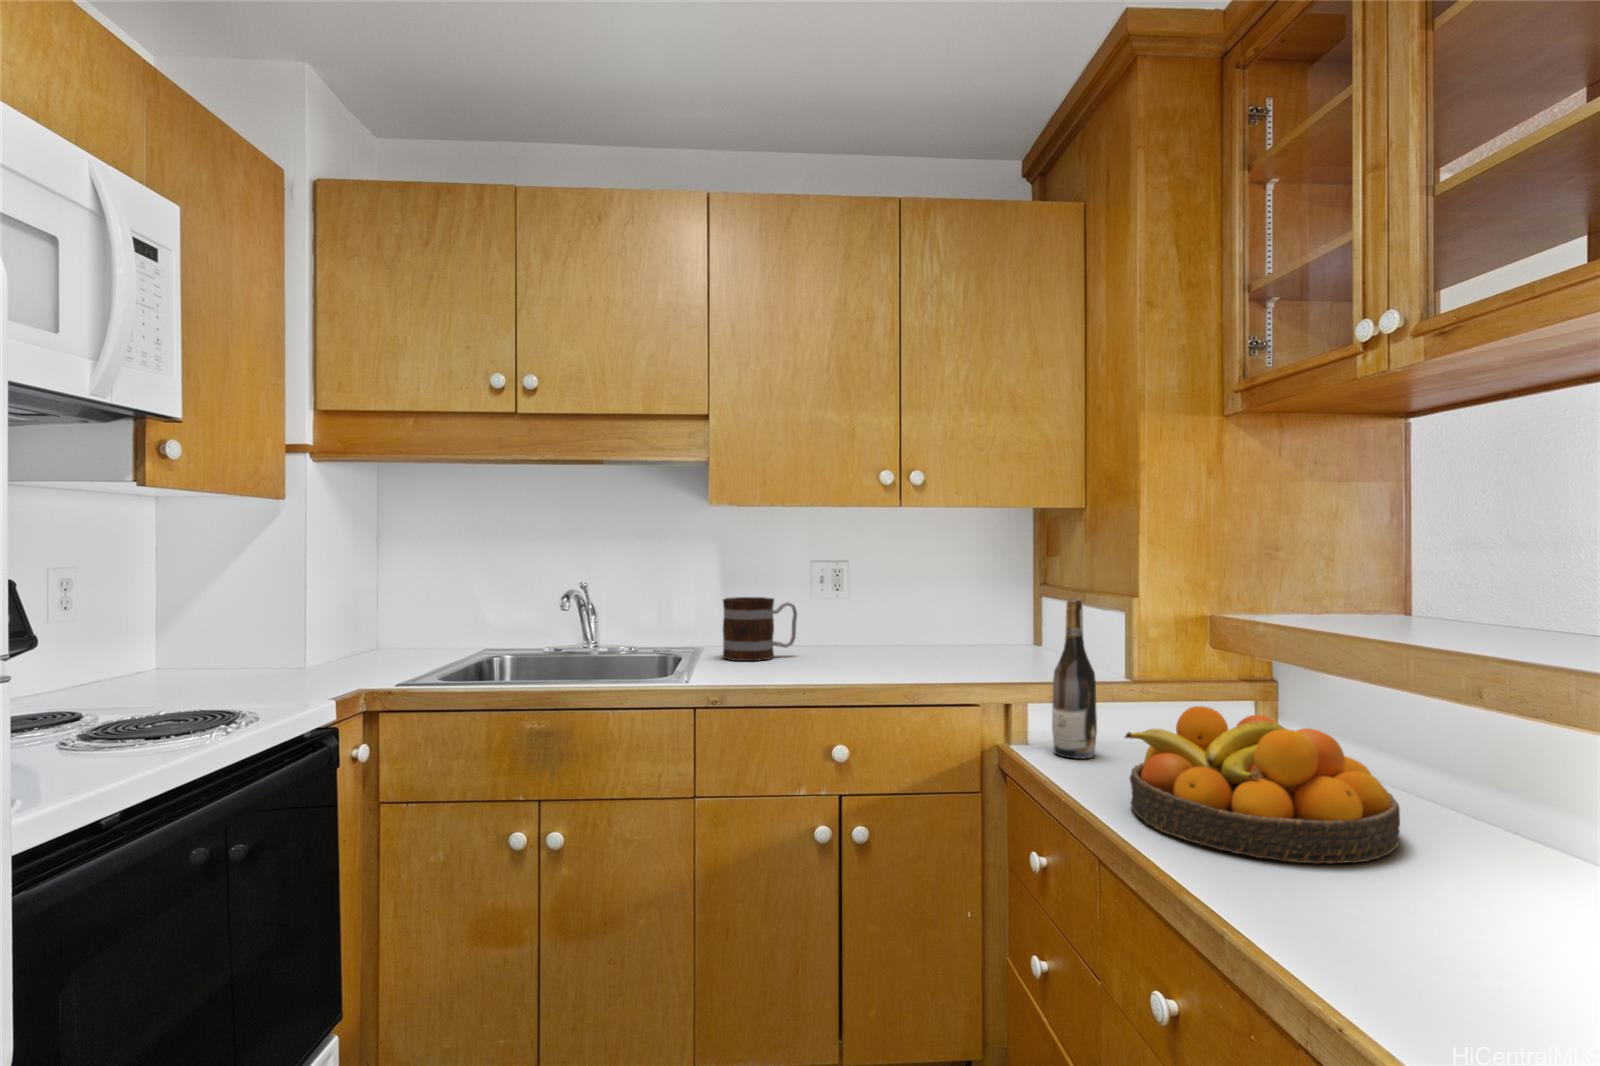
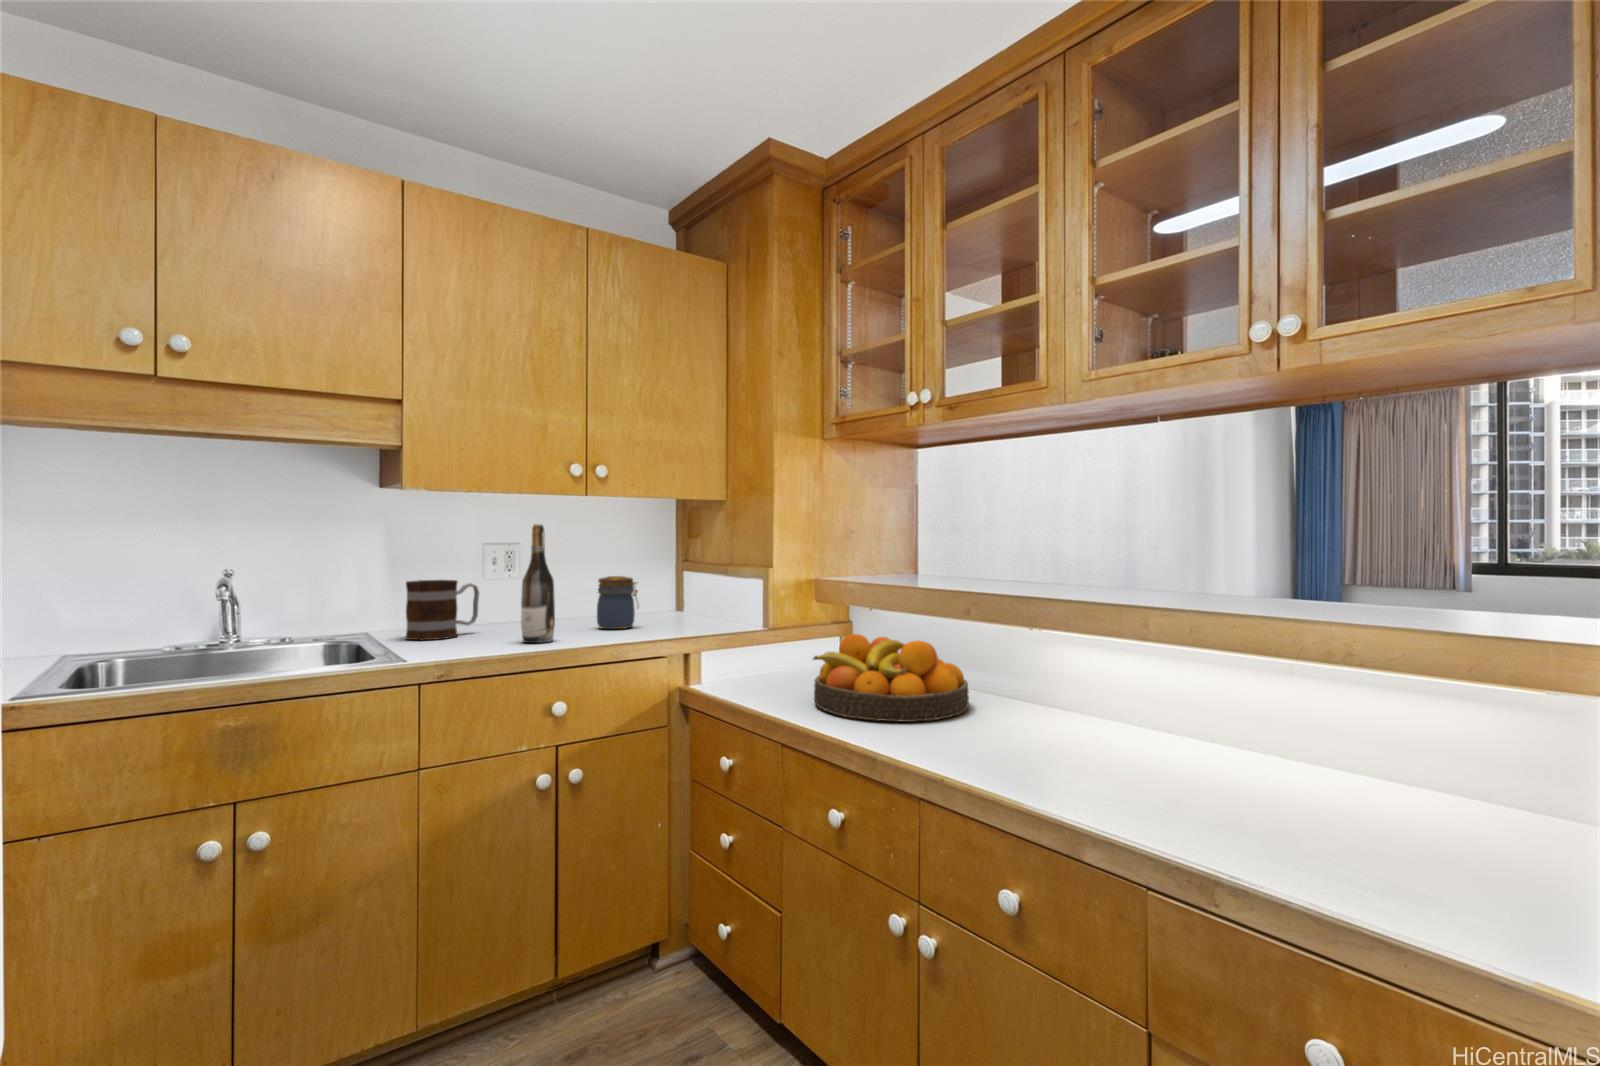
wine bottle: present [1052,598,1097,759] -> present [521,524,555,643]
jar: none [918,601,968,665] -> present [597,576,638,629]

